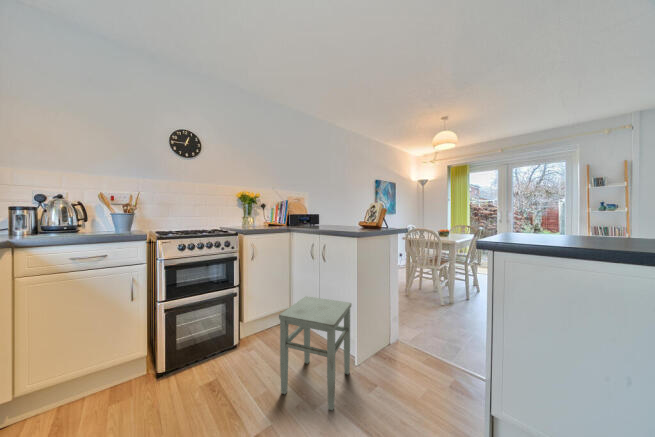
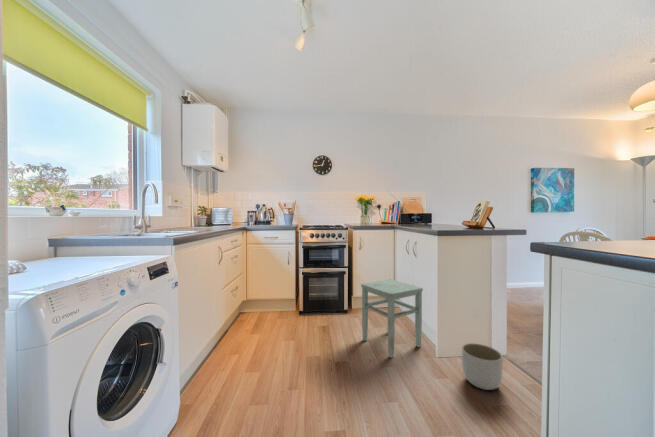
planter: none [410,355,452,410] -> present [462,343,503,390]

